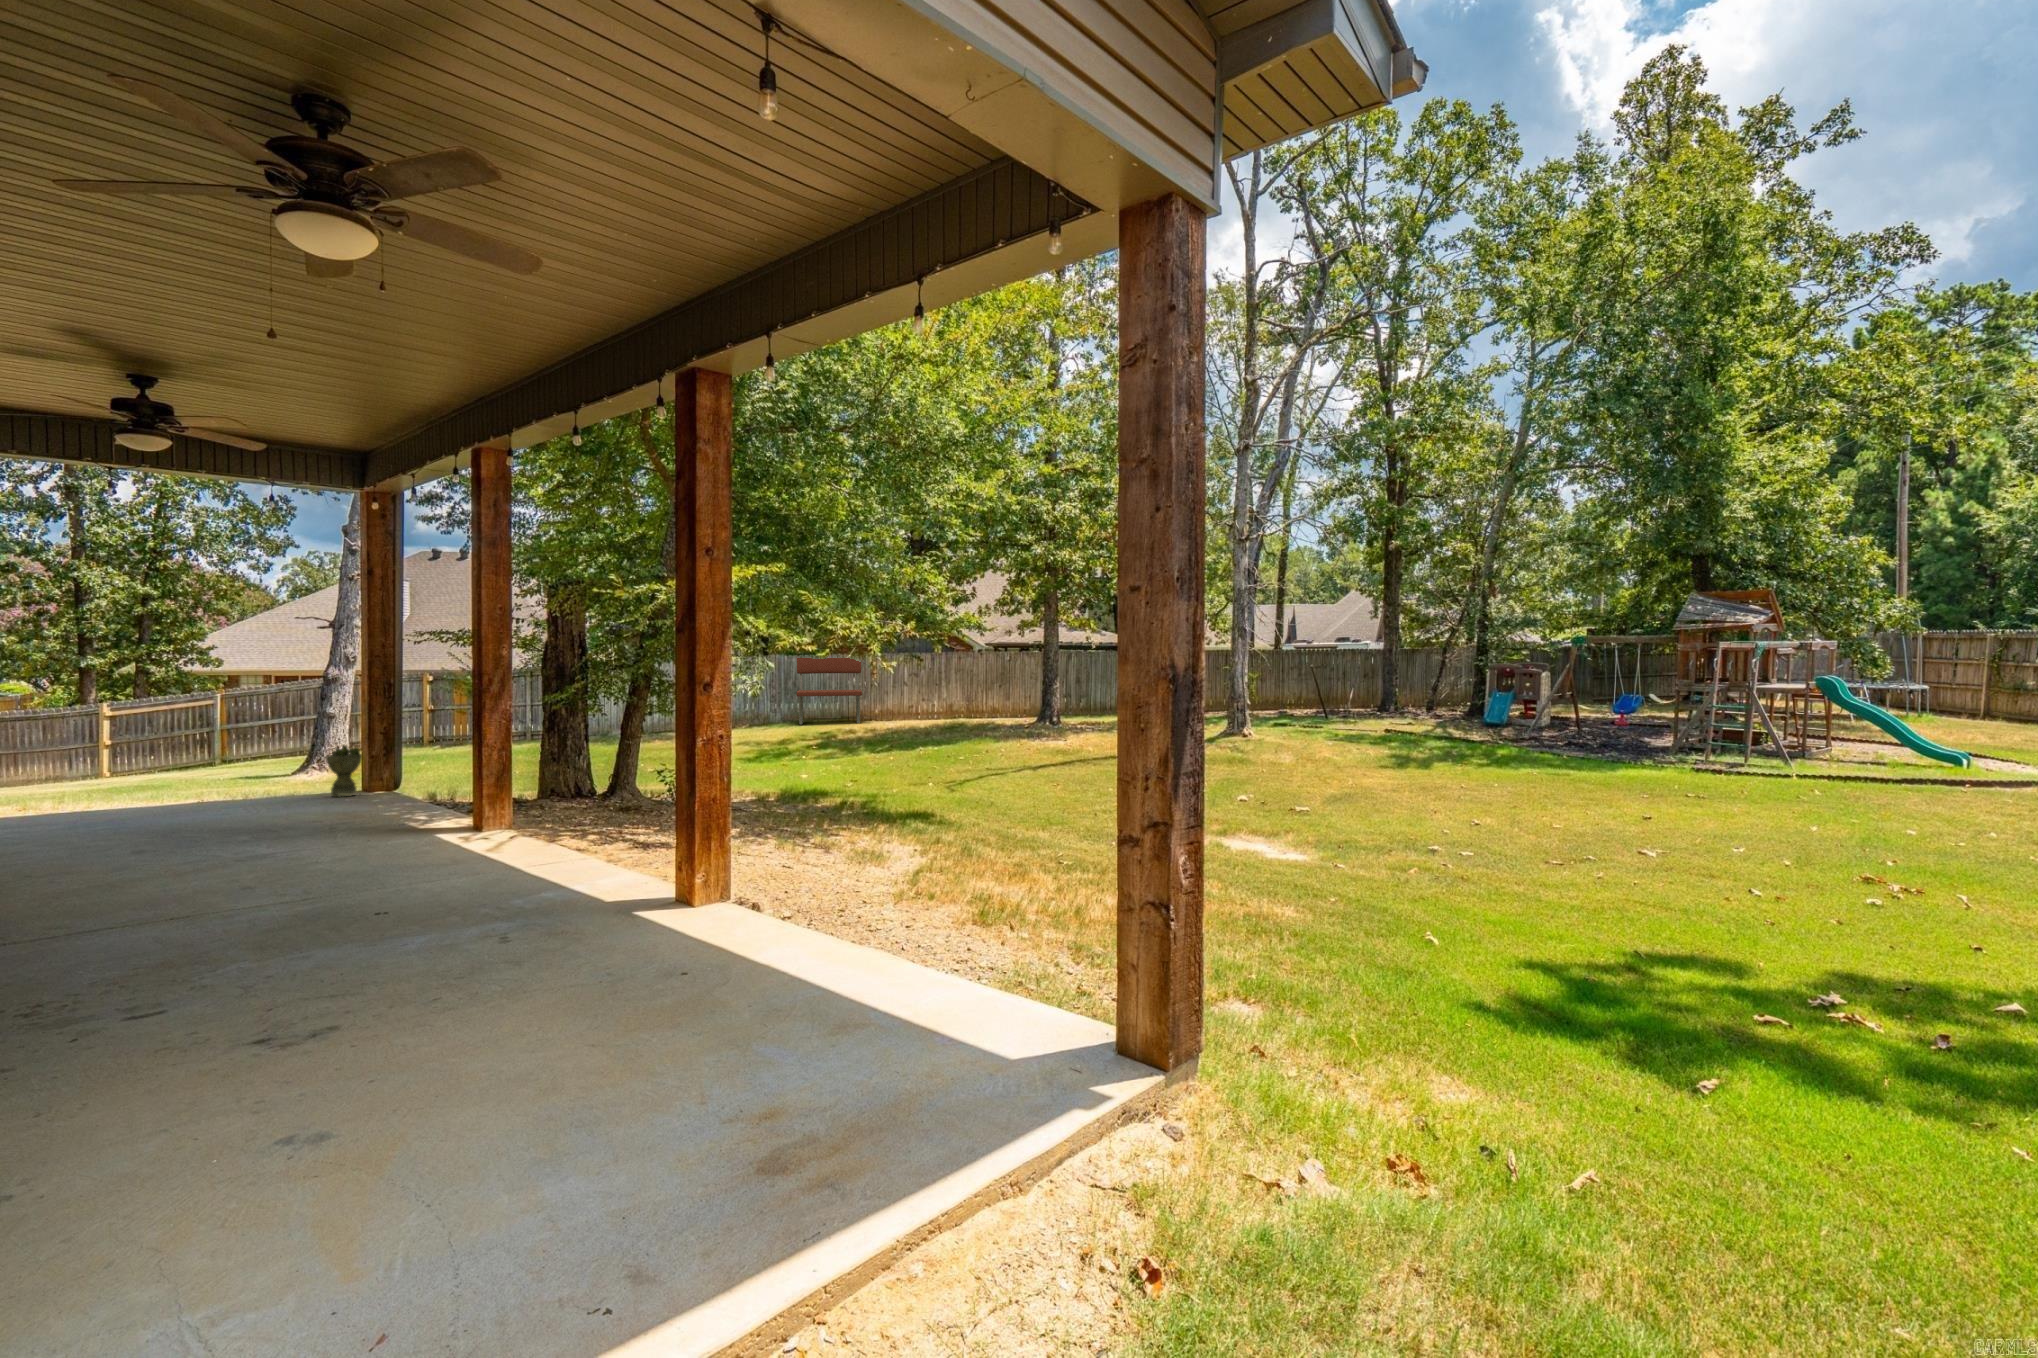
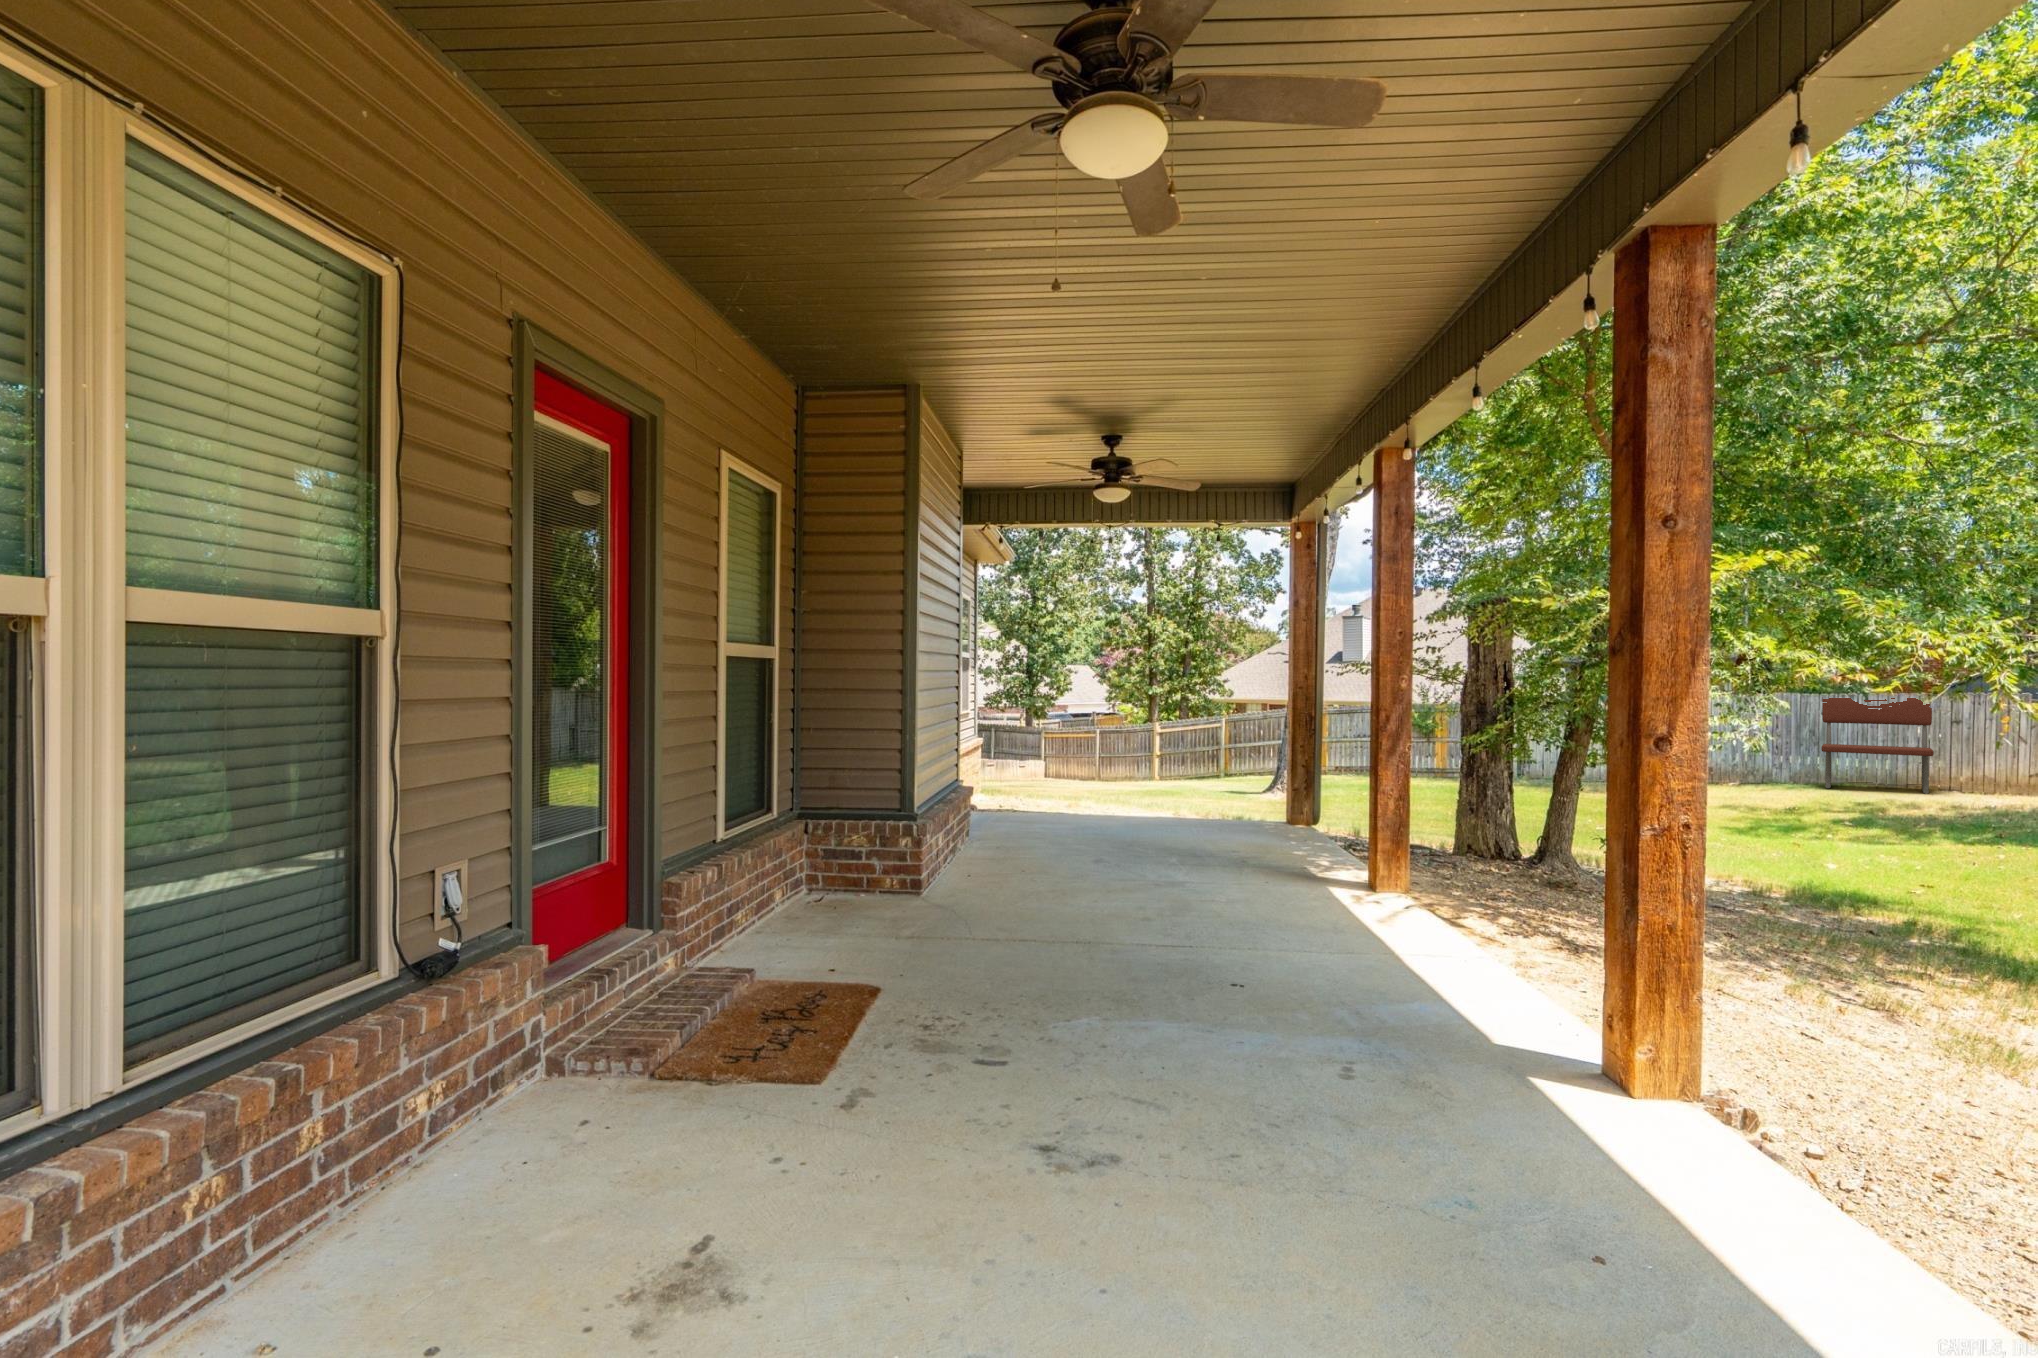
planter: present [326,745,362,797] -> none [1256,773,1288,824]

